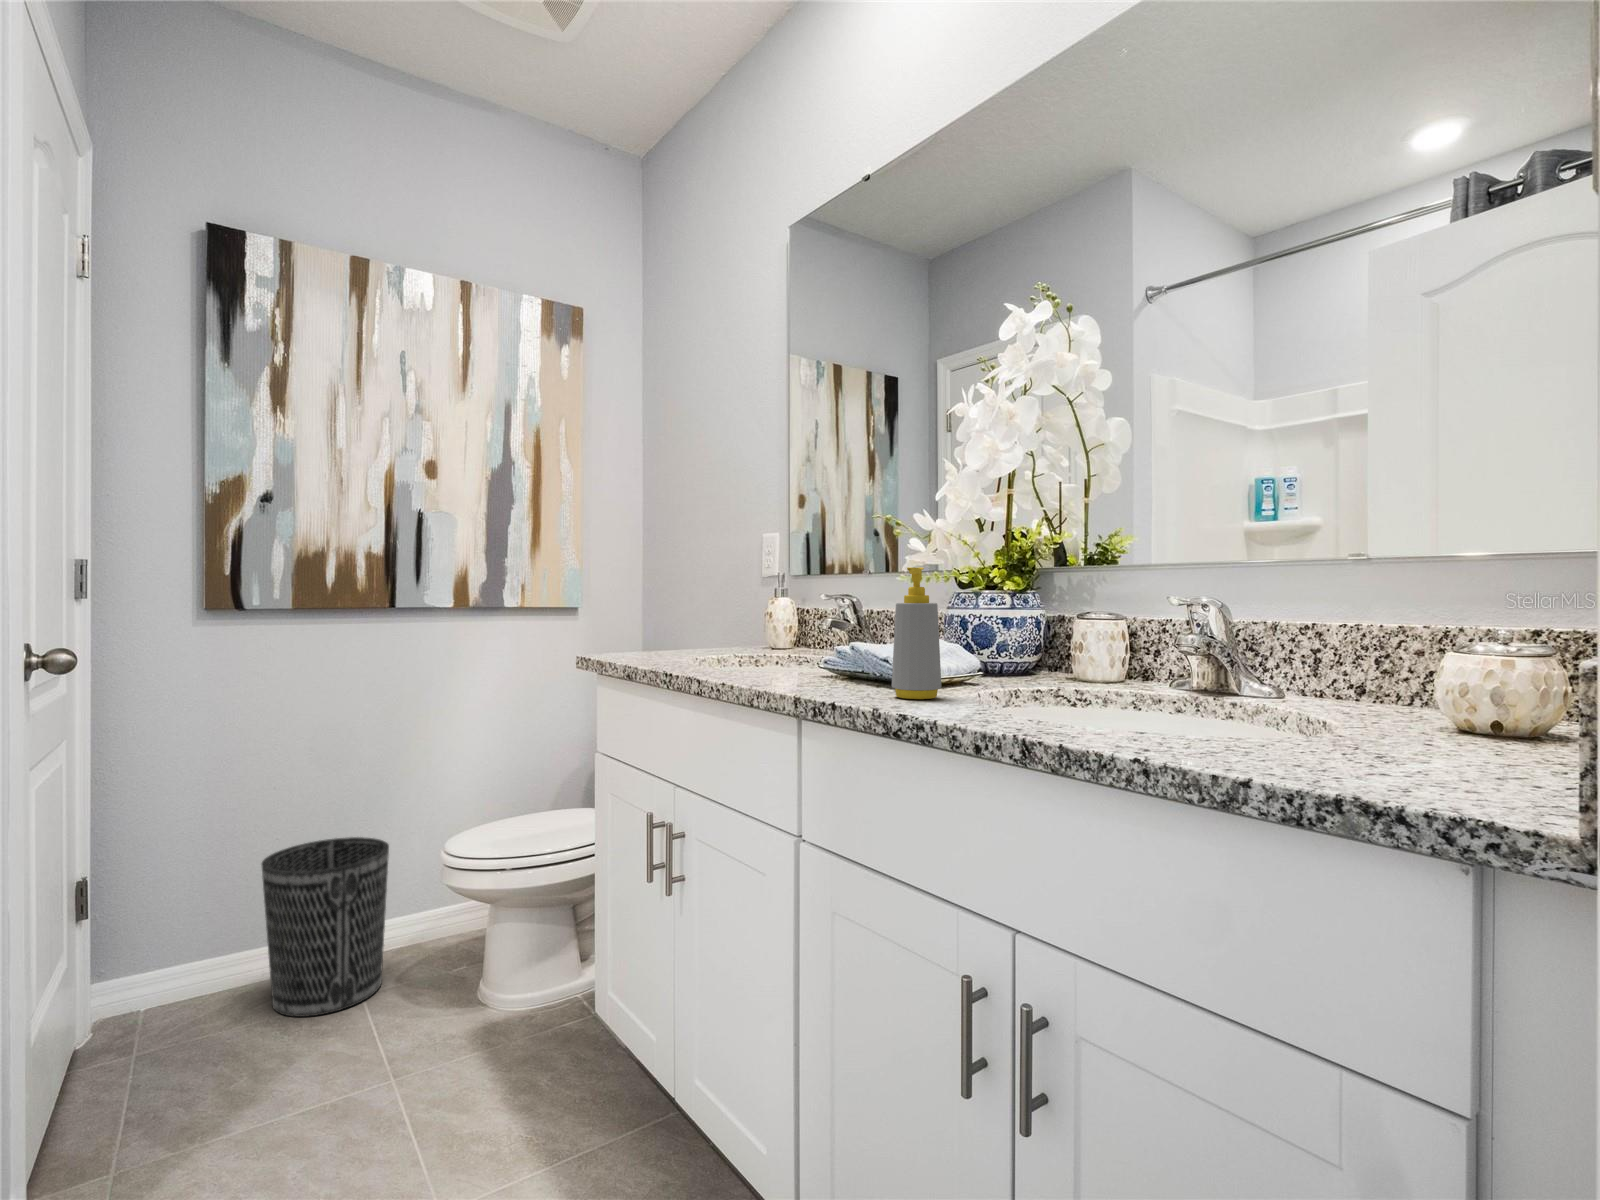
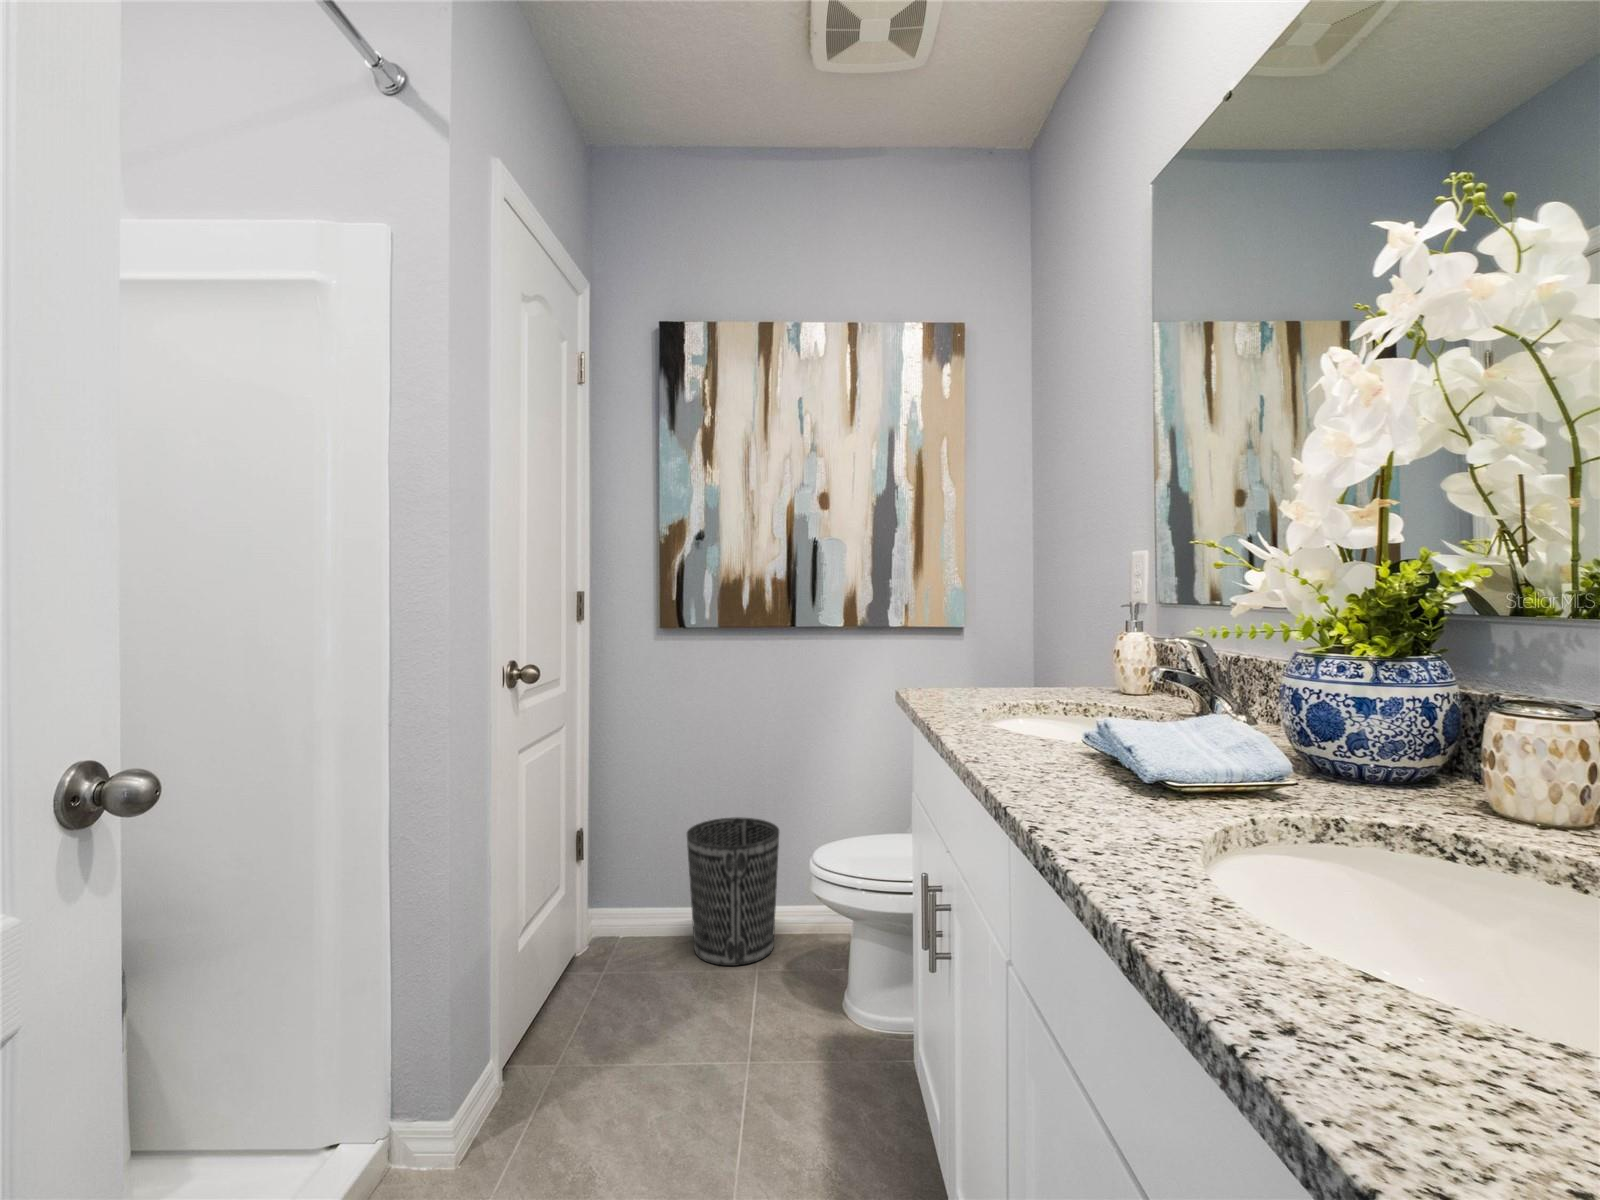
soap bottle: present [892,567,941,699] -> none [1085,634,1159,822]

